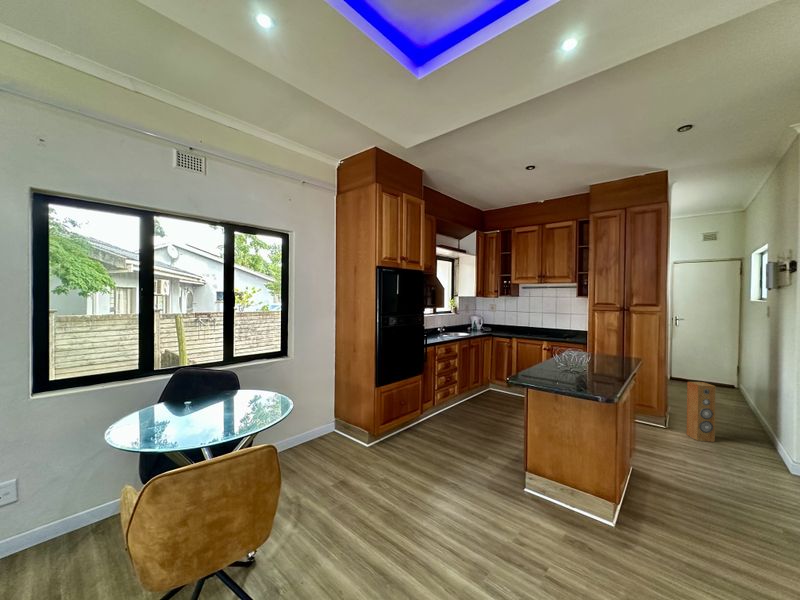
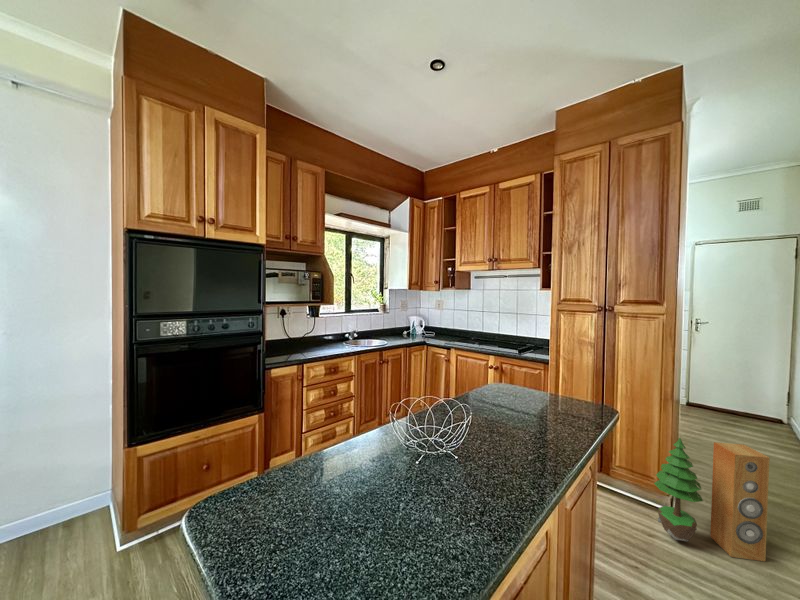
potted tree: none [655,379,682,436] -> present [654,438,703,542]

